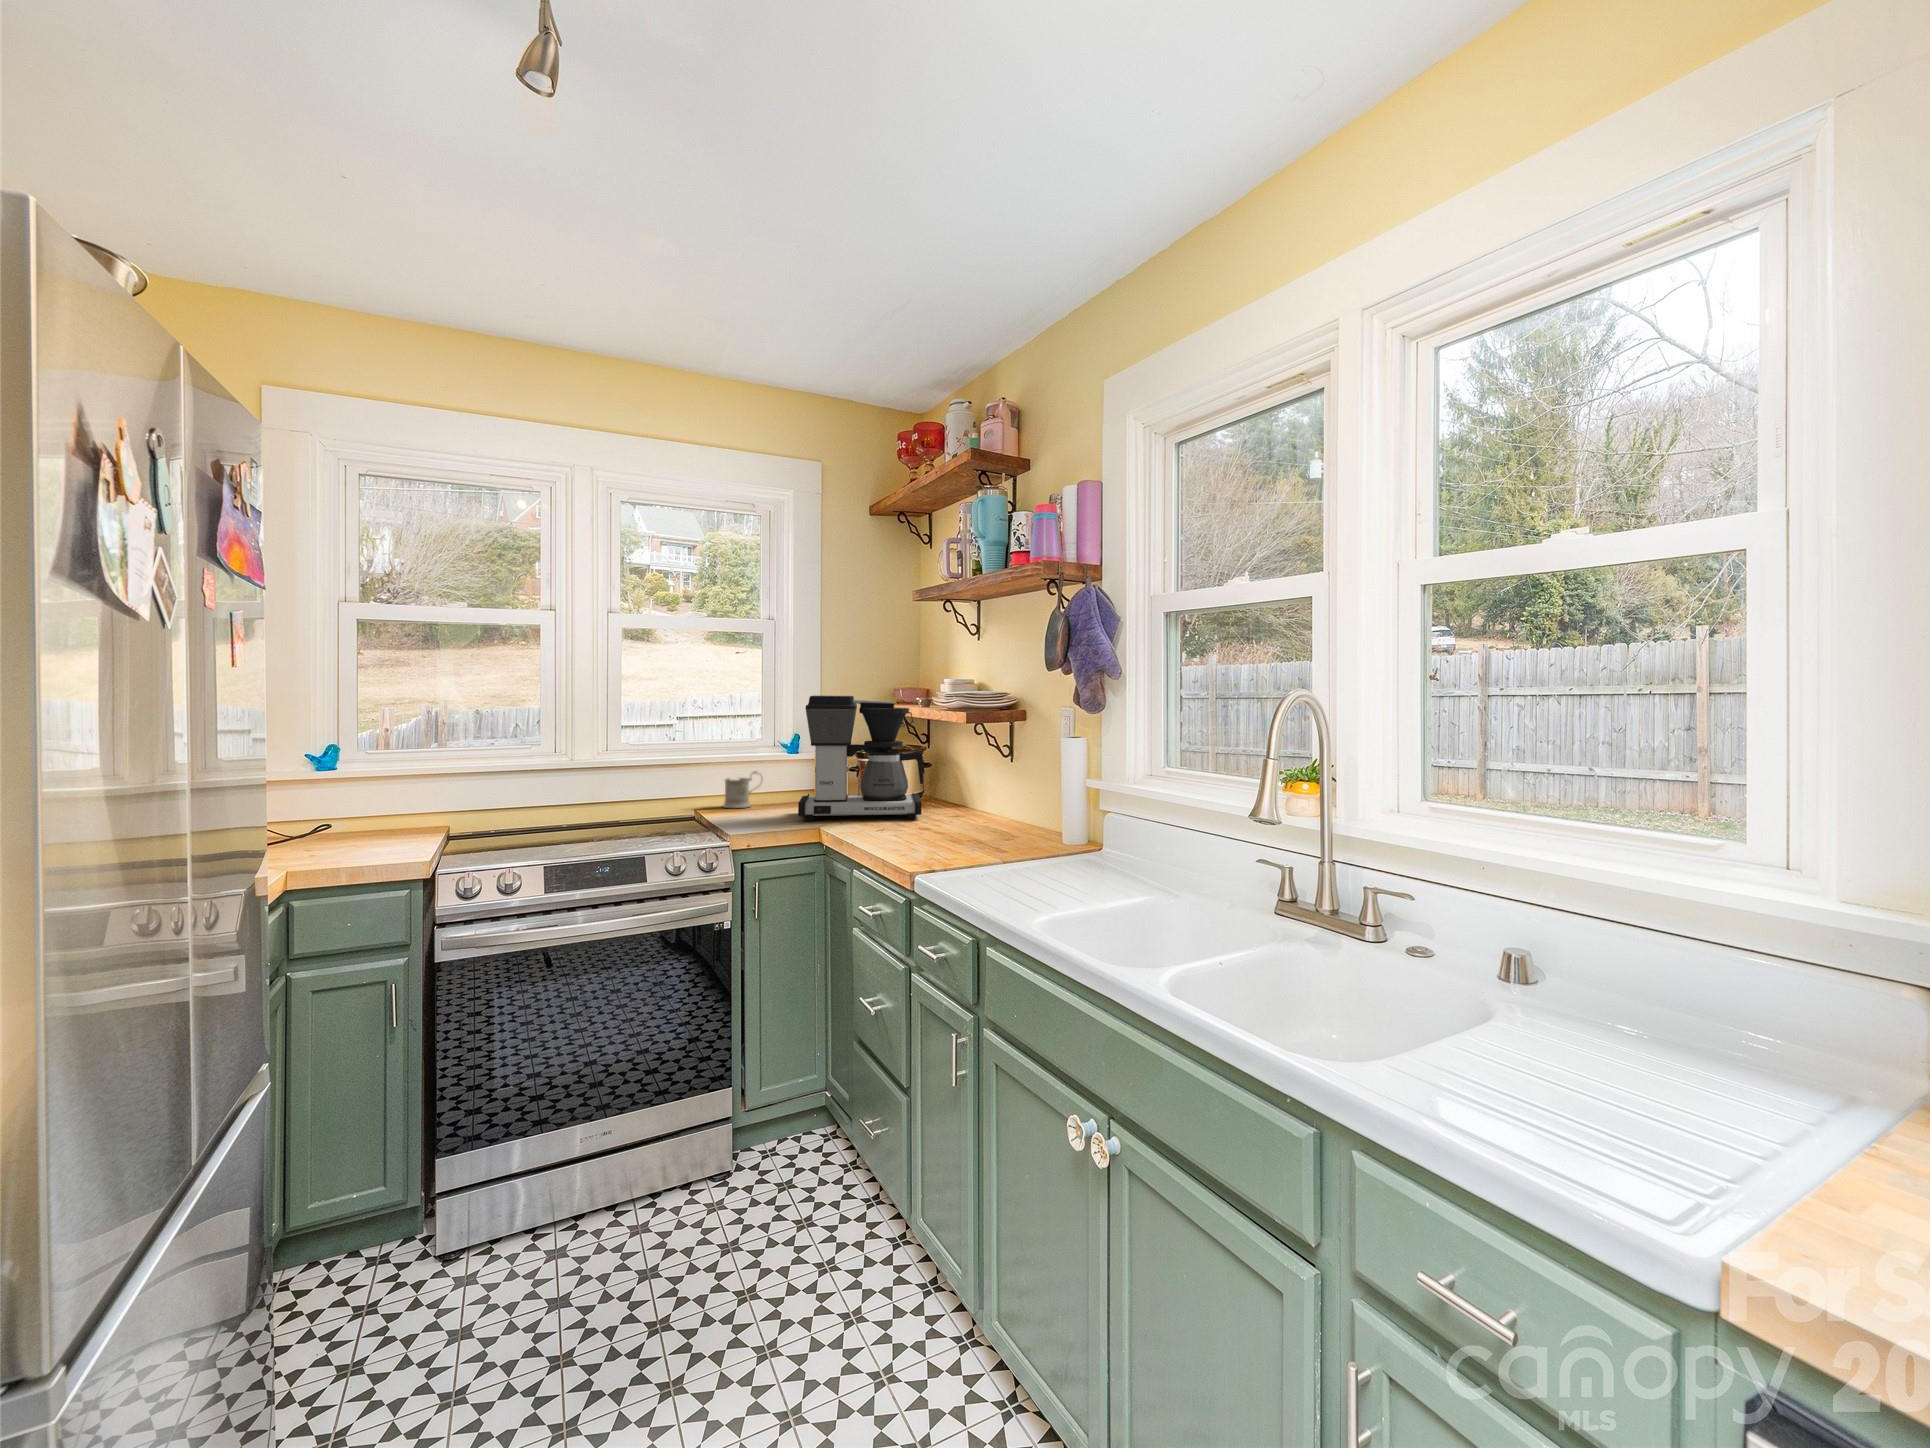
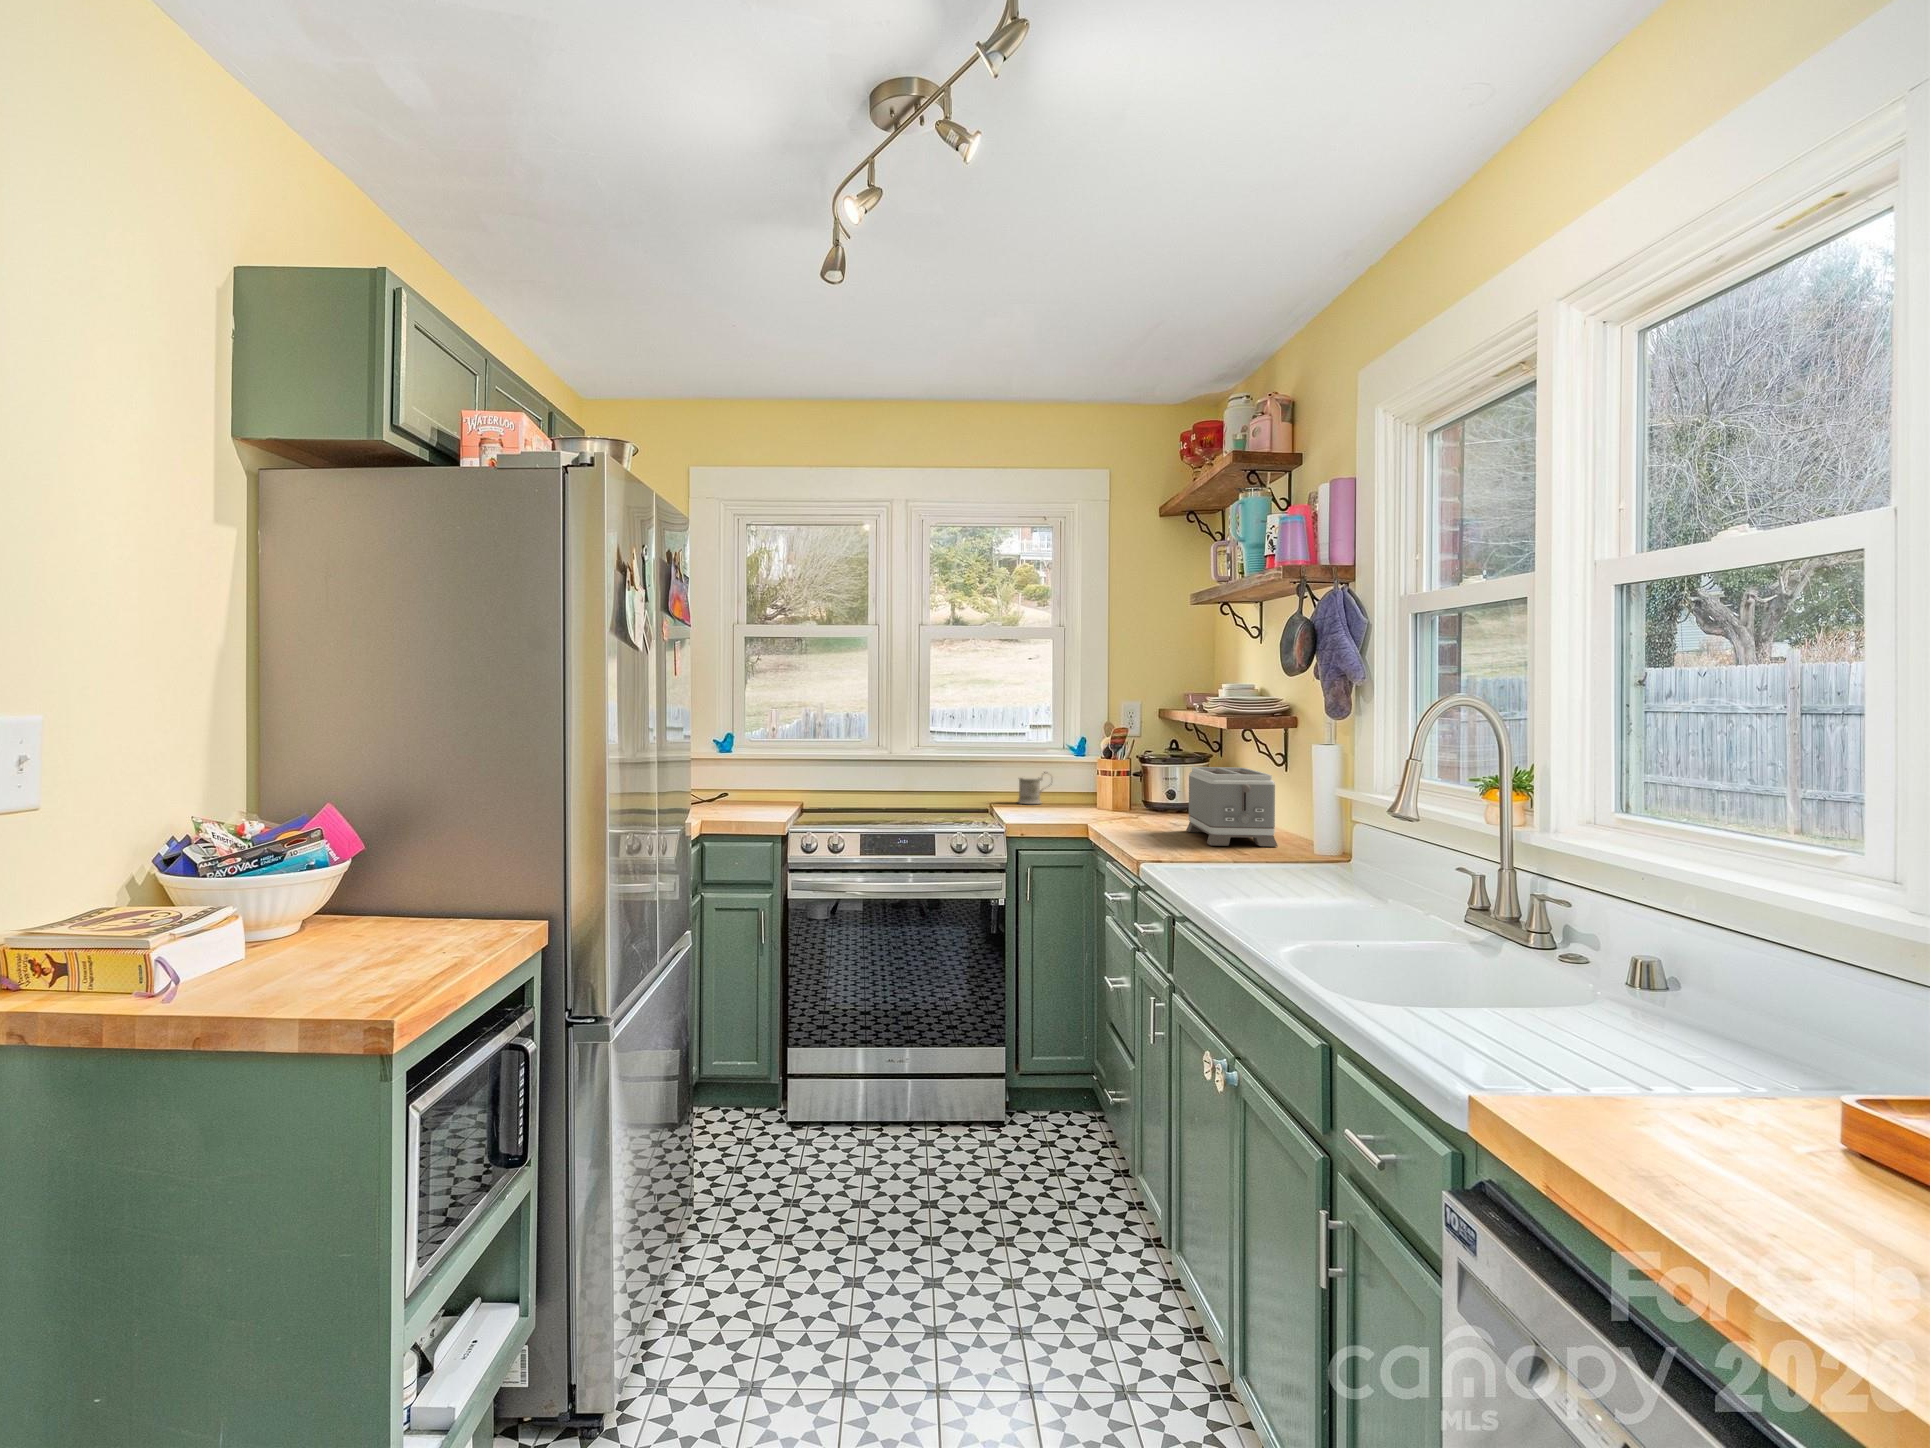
coffee maker: present [798,696,923,821] -> none [1072,702,1194,822]
toaster: none [925,761,1026,845] -> present [1186,767,1278,846]

